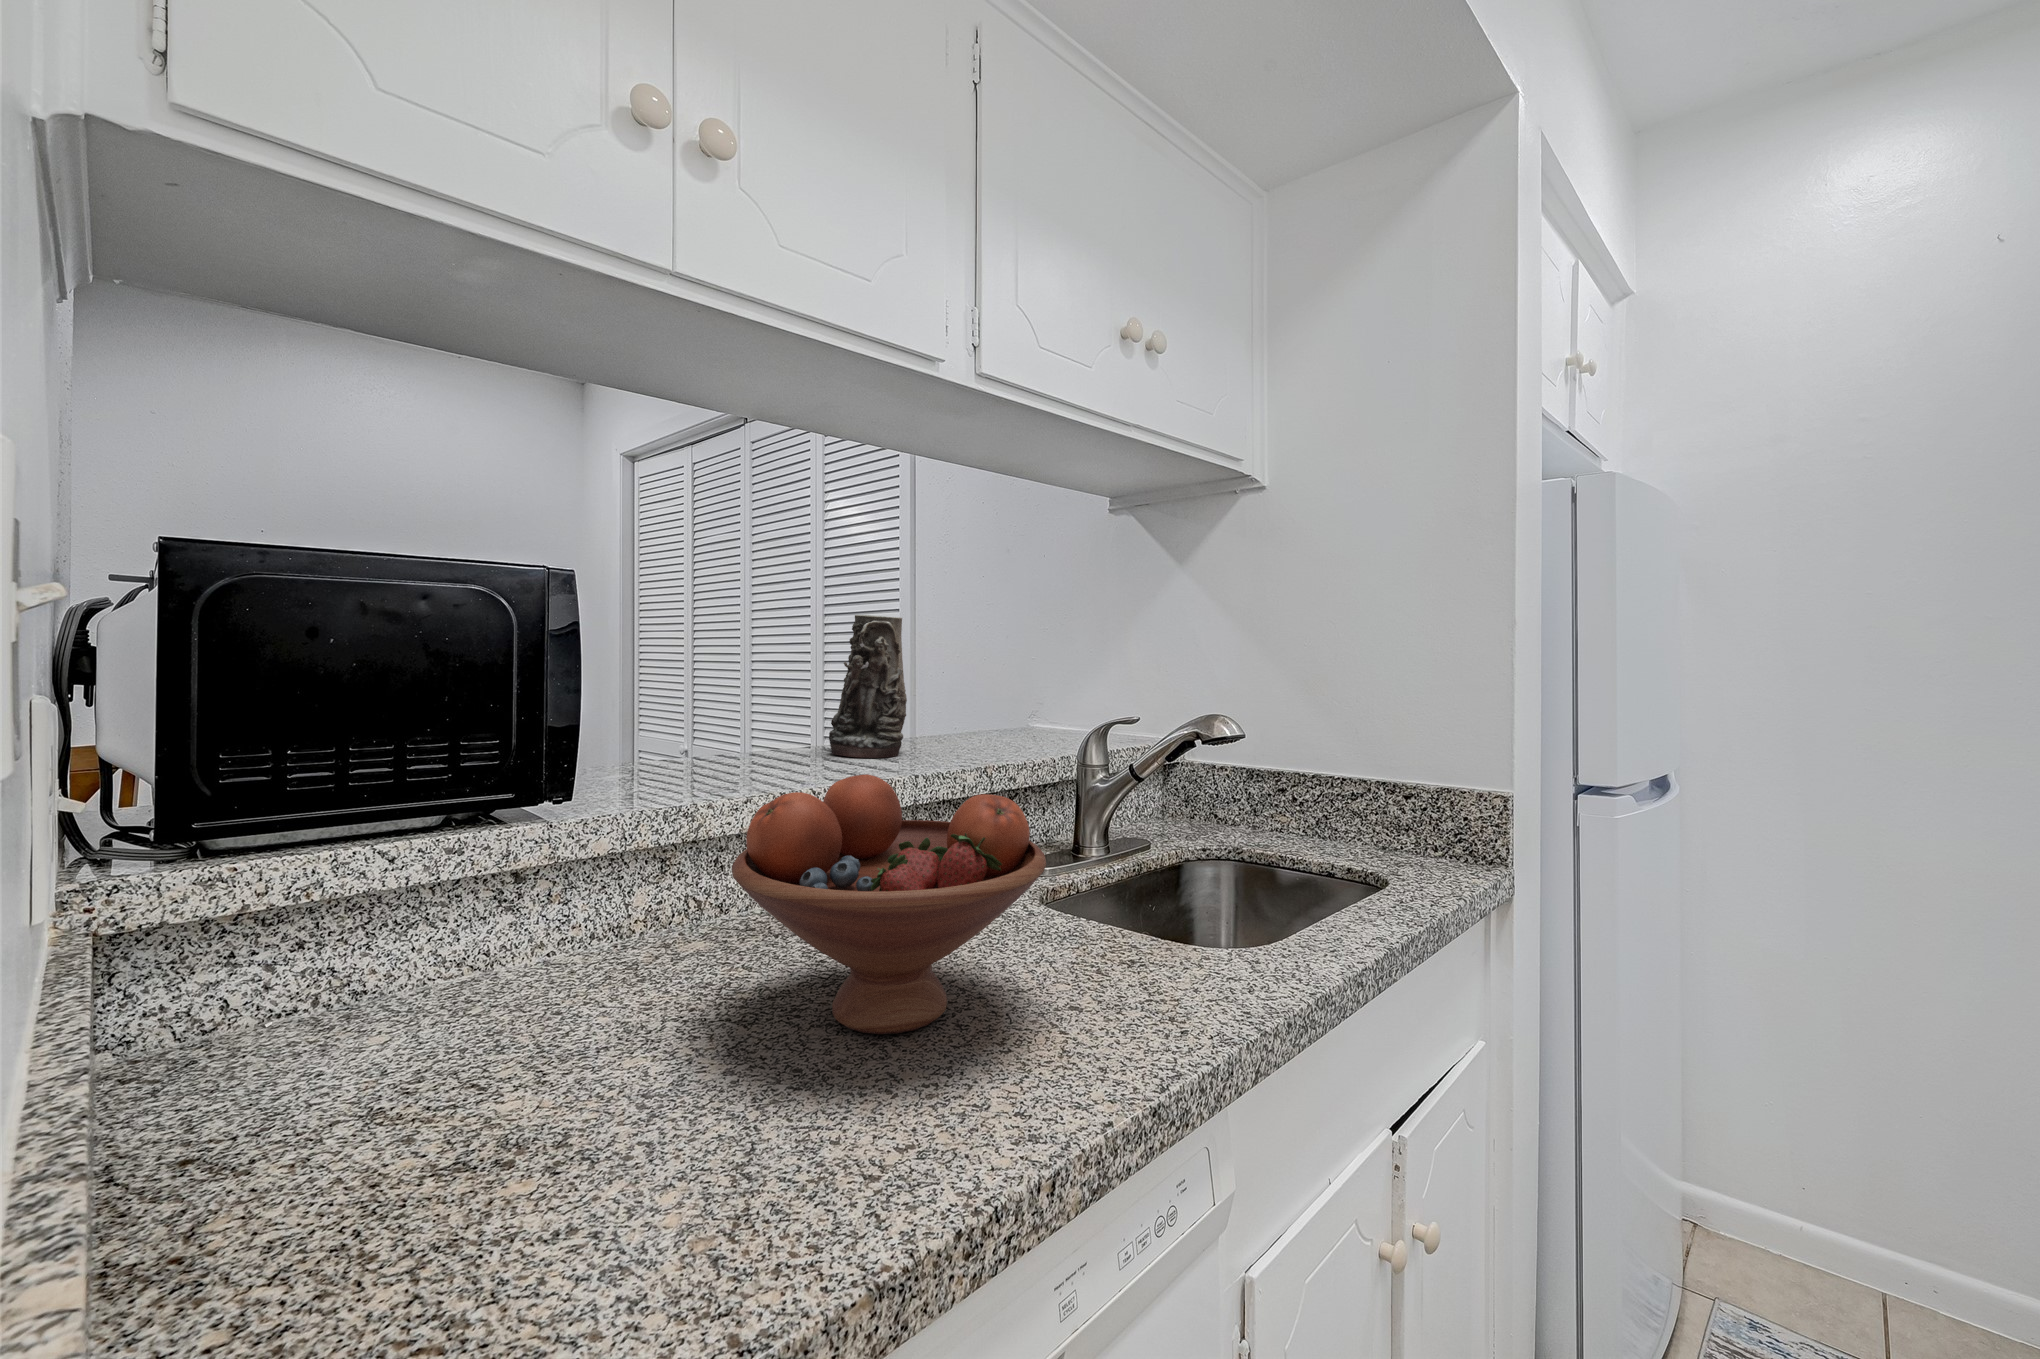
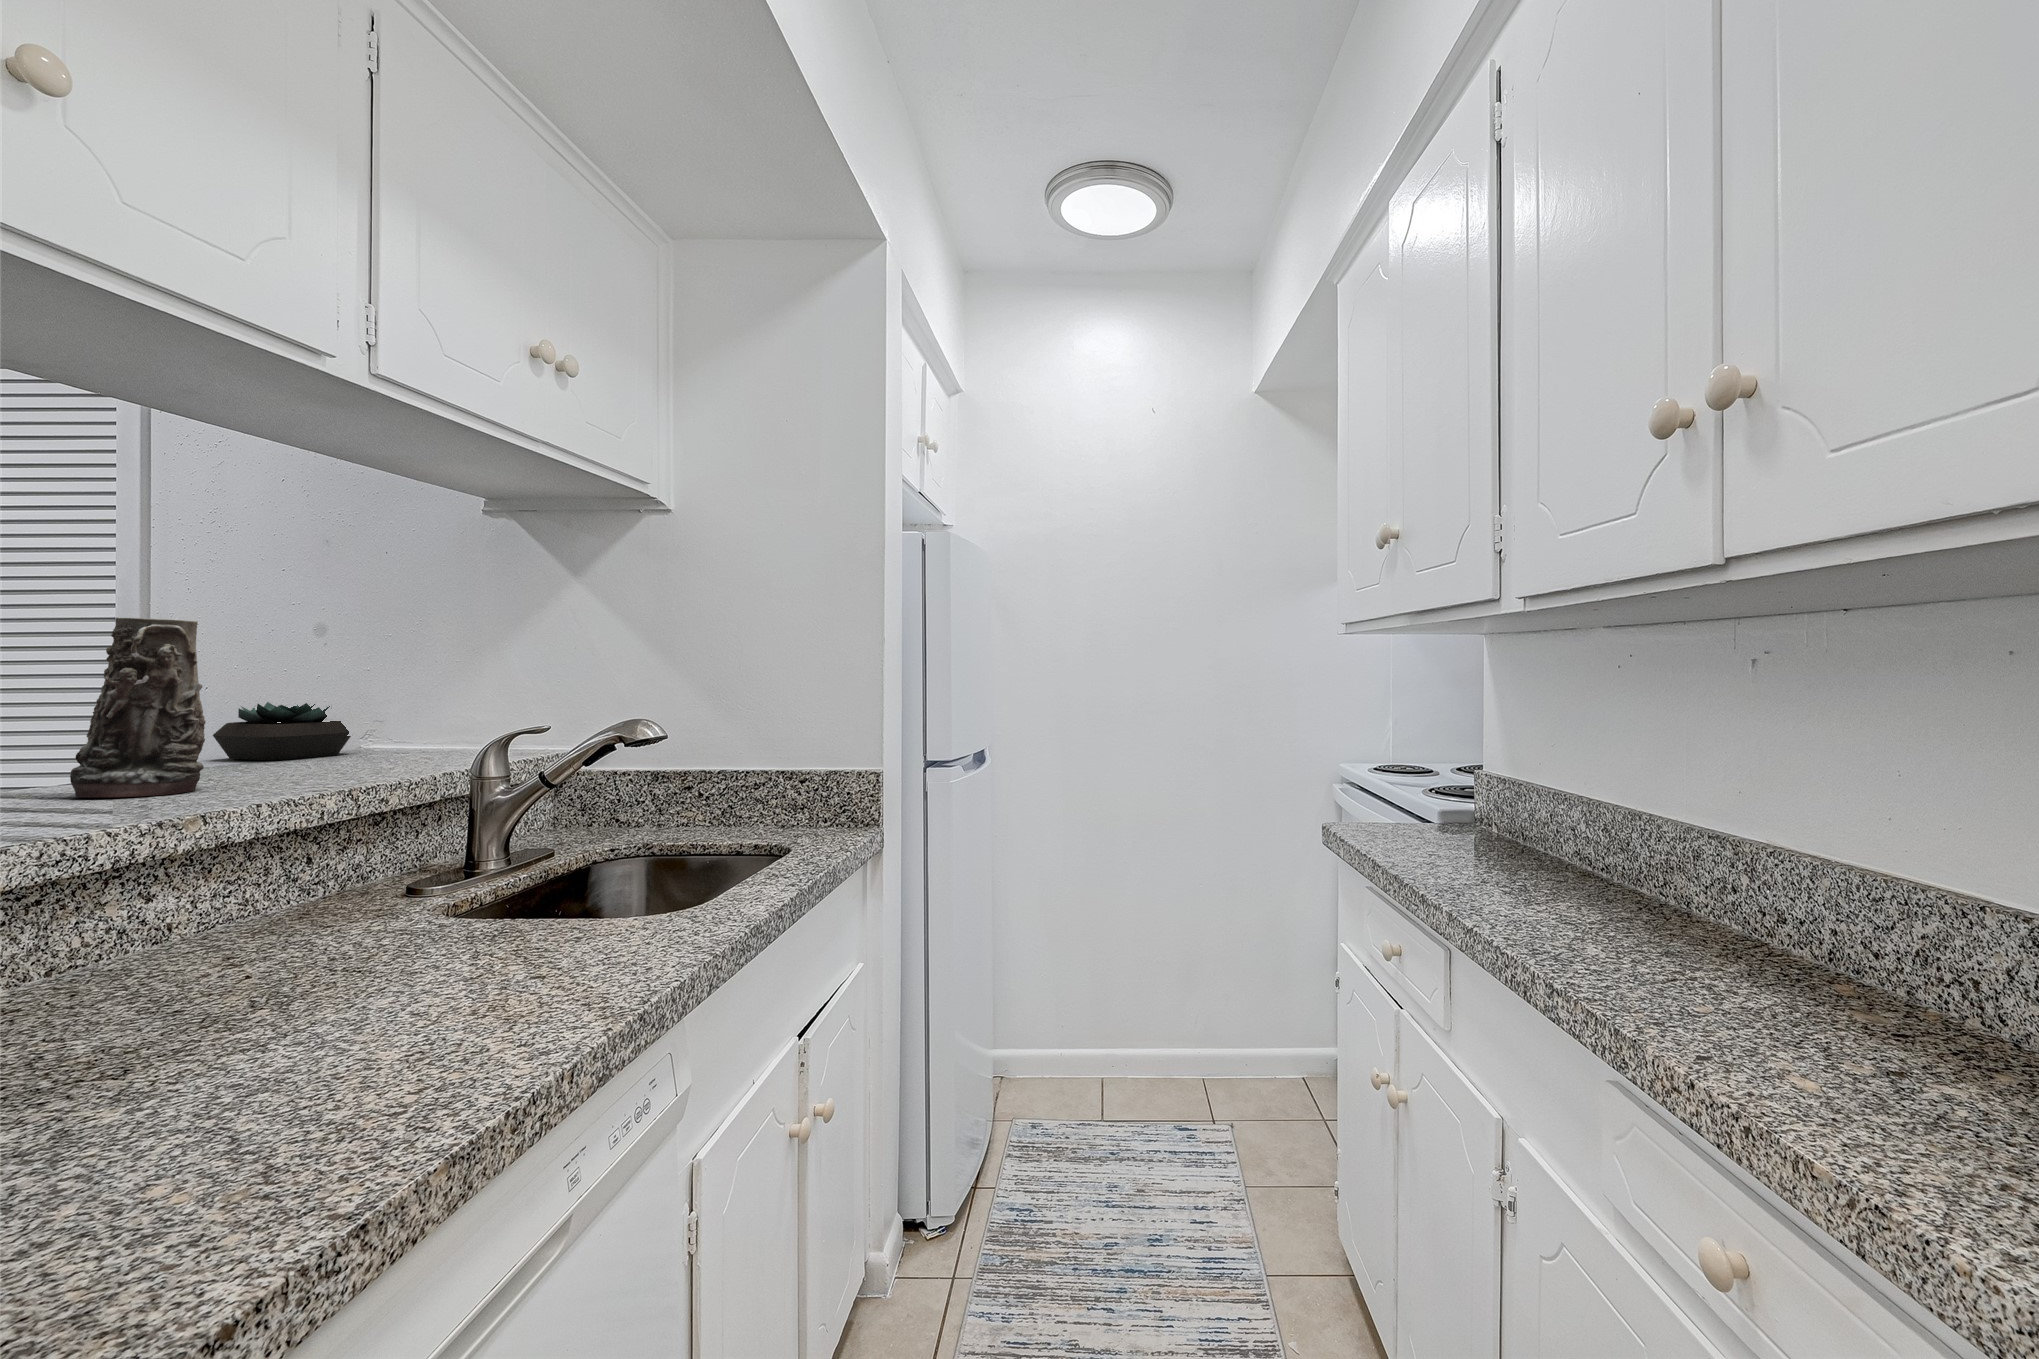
succulent plant: none [939,679,1027,728] -> present [213,702,351,760]
fruit bowl: present [732,774,1046,1034] -> none [97,781,508,1039]

